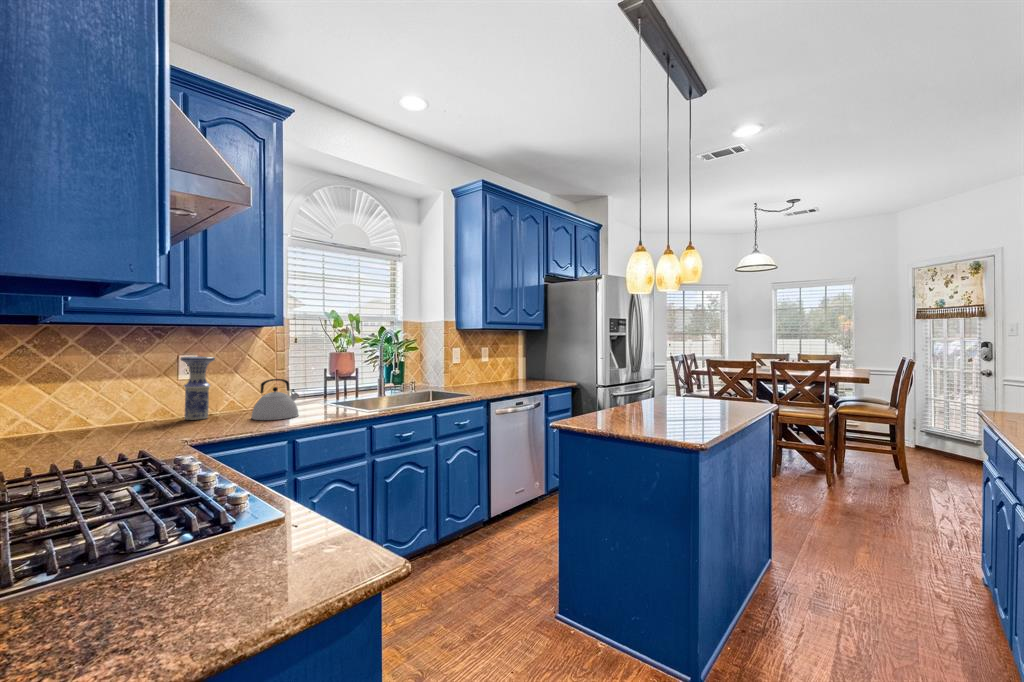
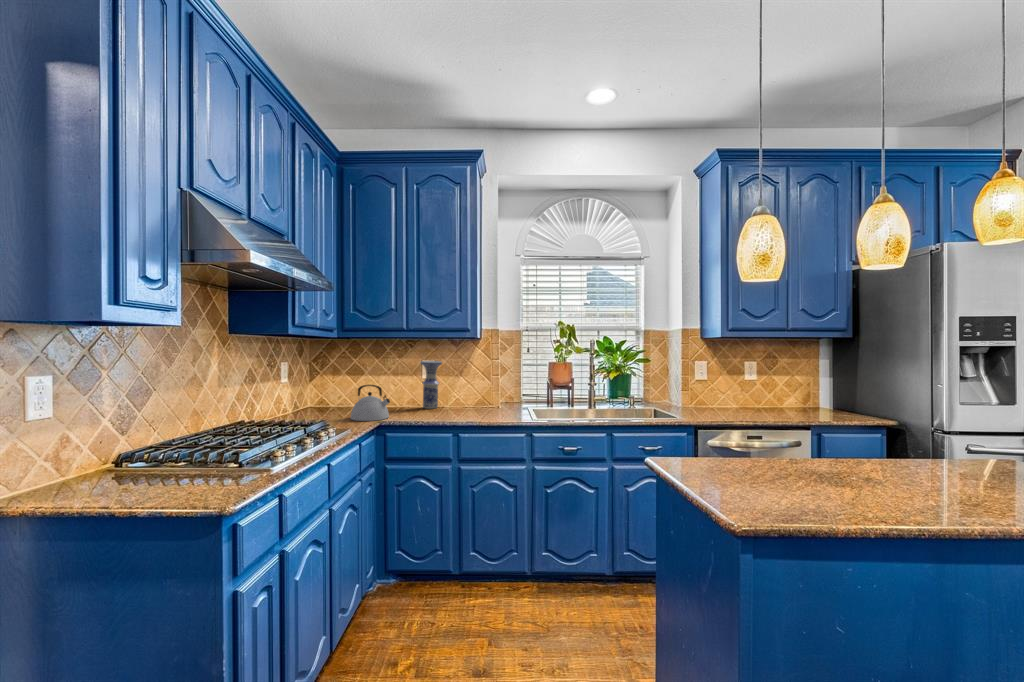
kettle: present [252,379,299,420] -> present [351,385,390,421]

